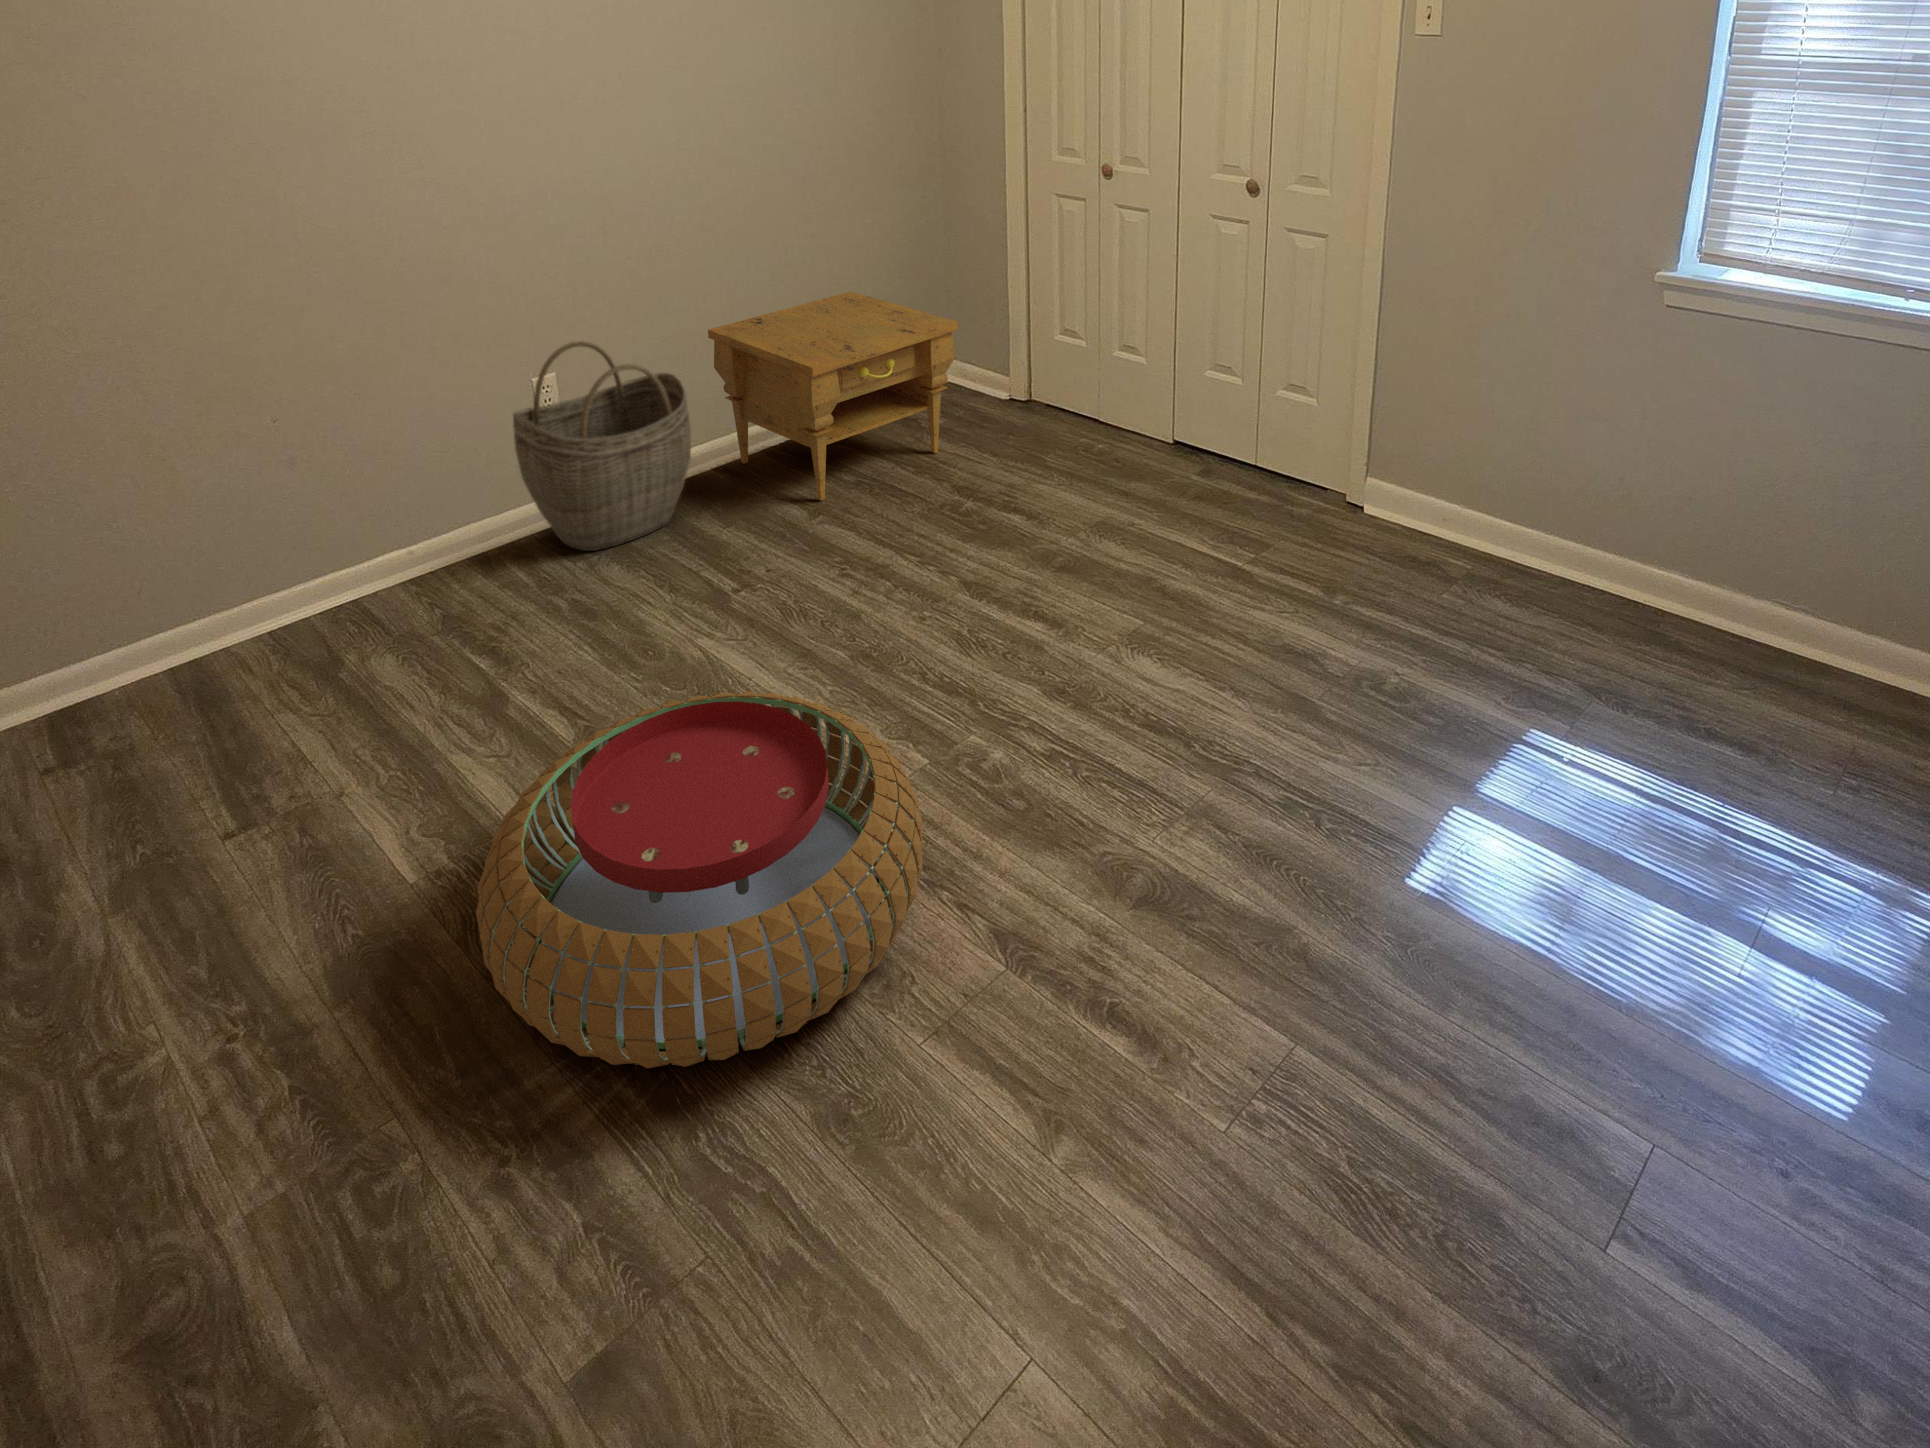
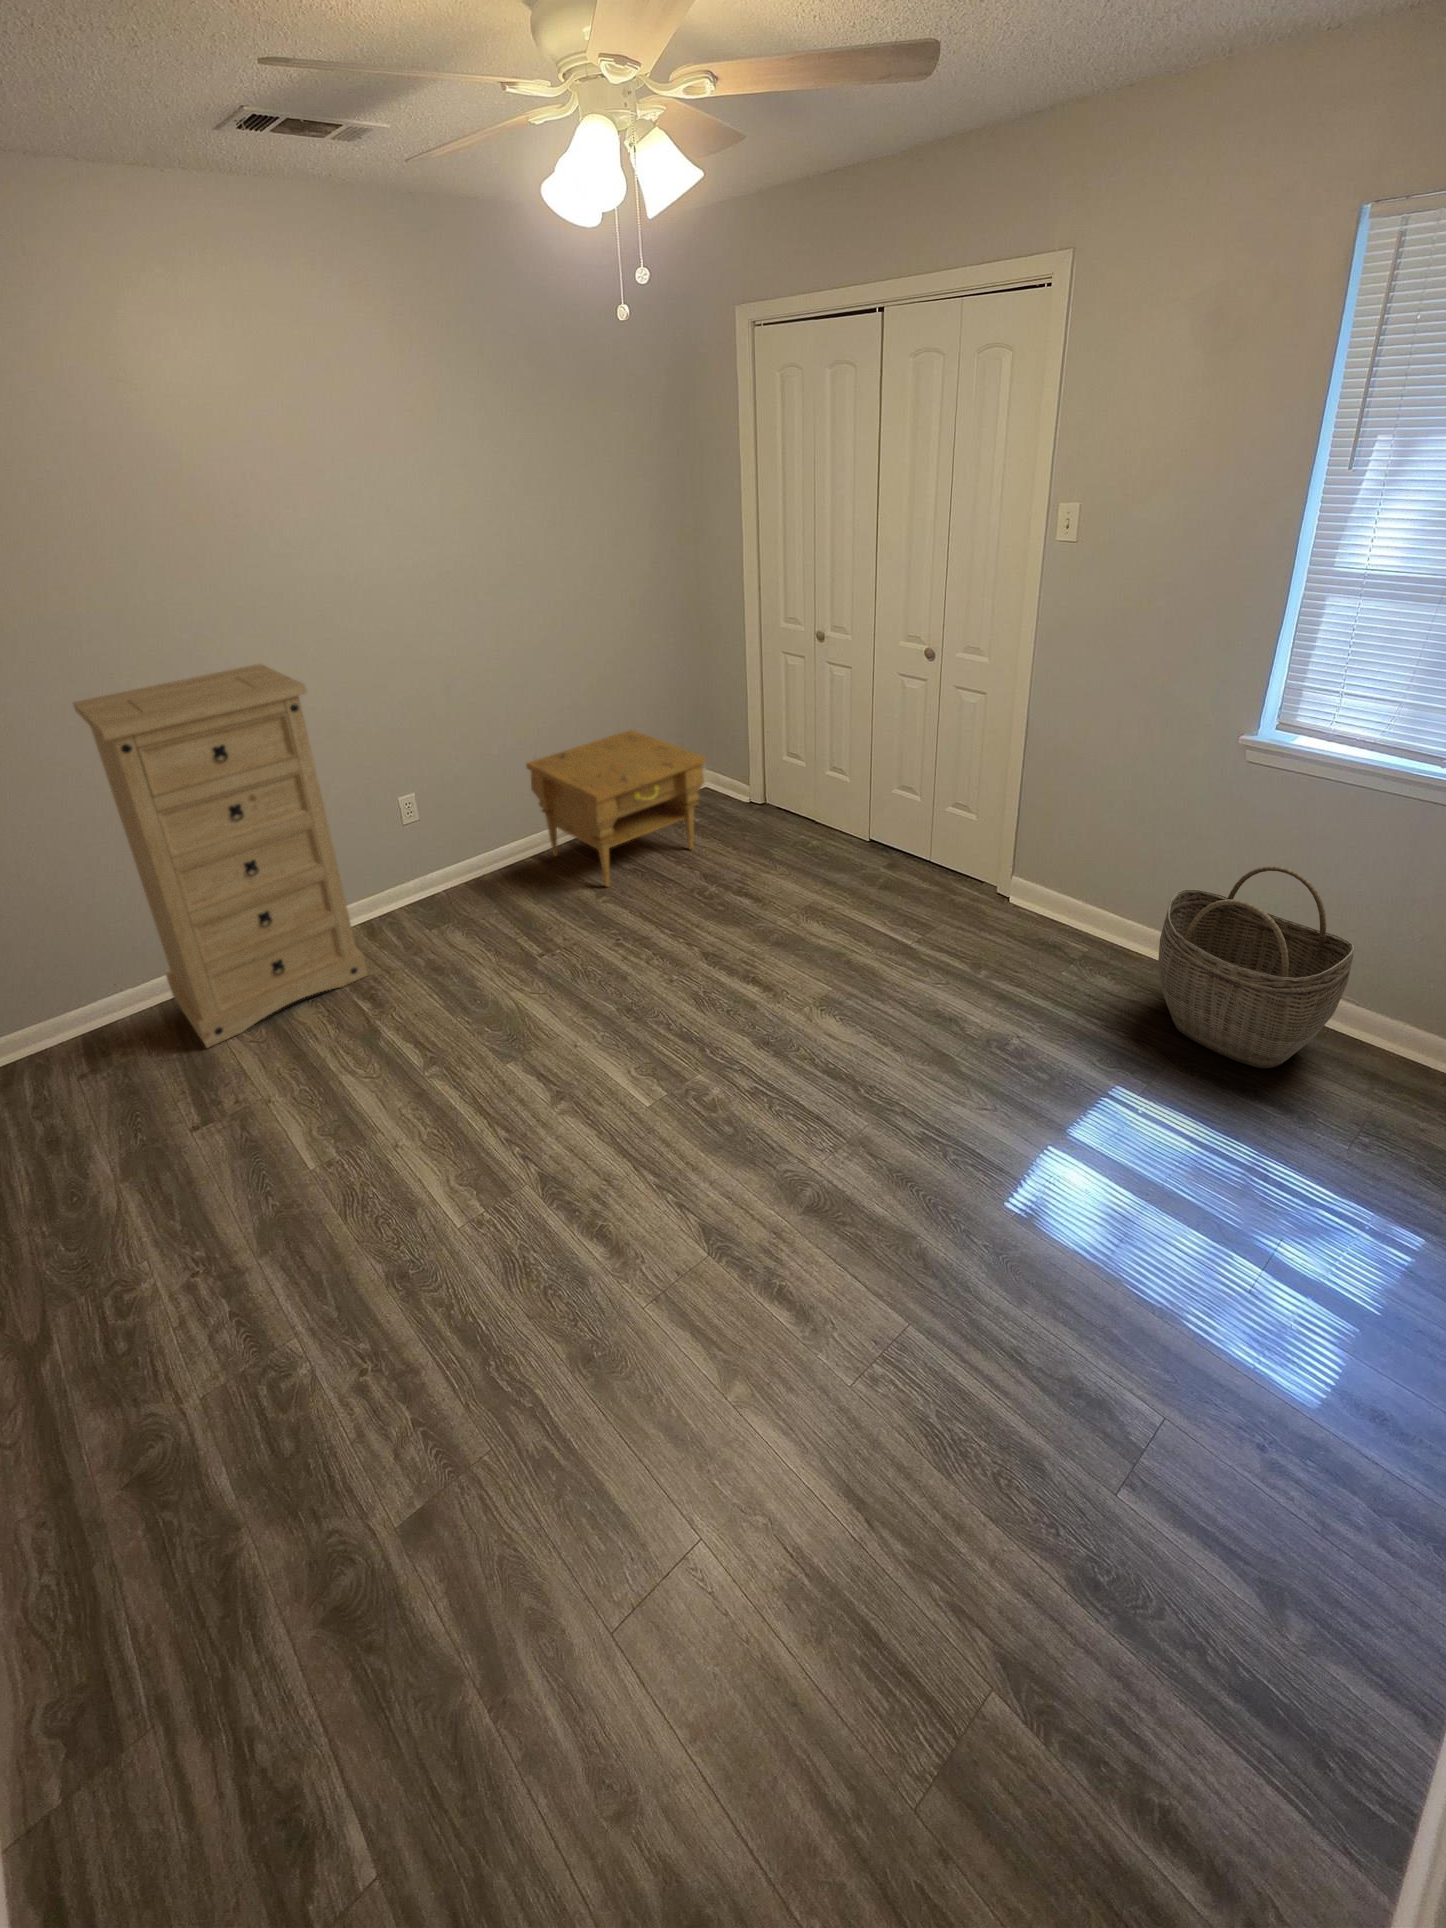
dresser: none [65,167,479,723] -> present [73,664,368,1048]
woven basket: present [513,341,691,551] -> present [1158,866,1354,1068]
pouf: present [476,691,923,1068] -> none [351,1048,654,1317]

